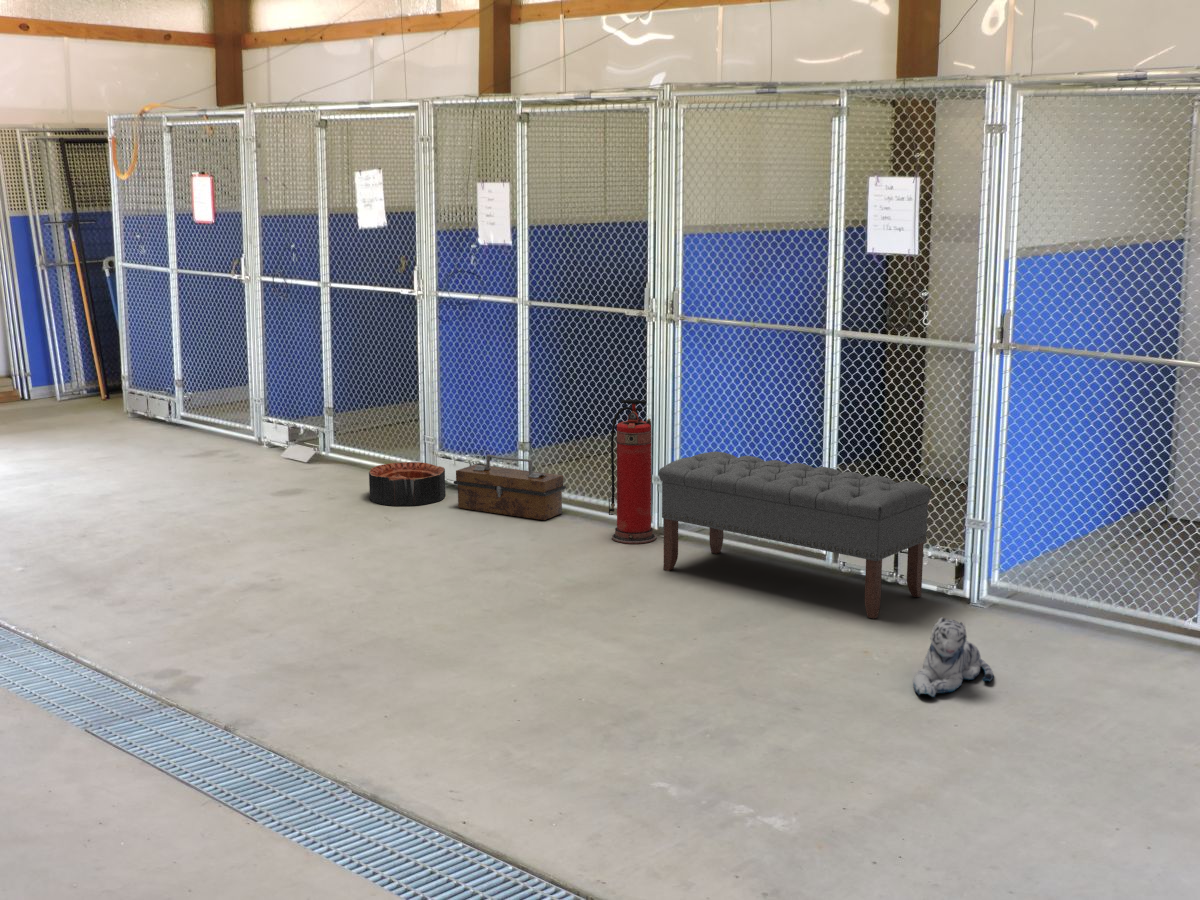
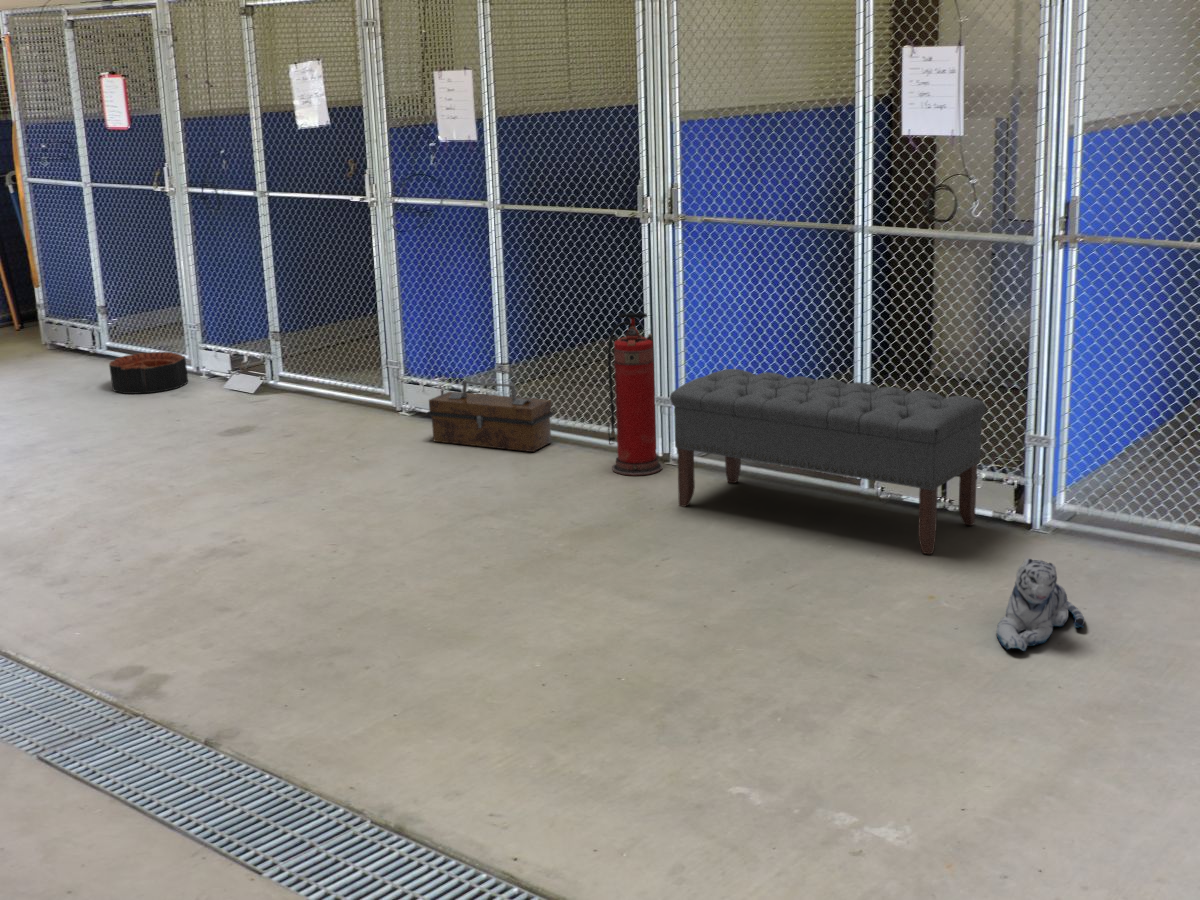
basket: present [369,462,446,506] -> present [109,352,188,394]

